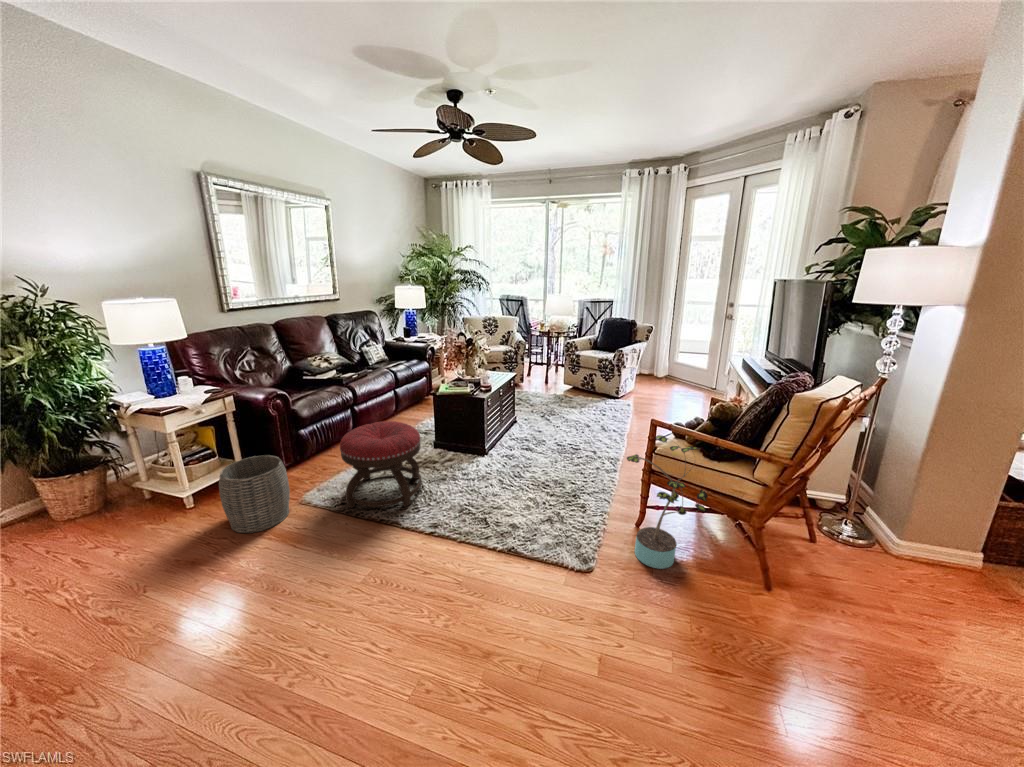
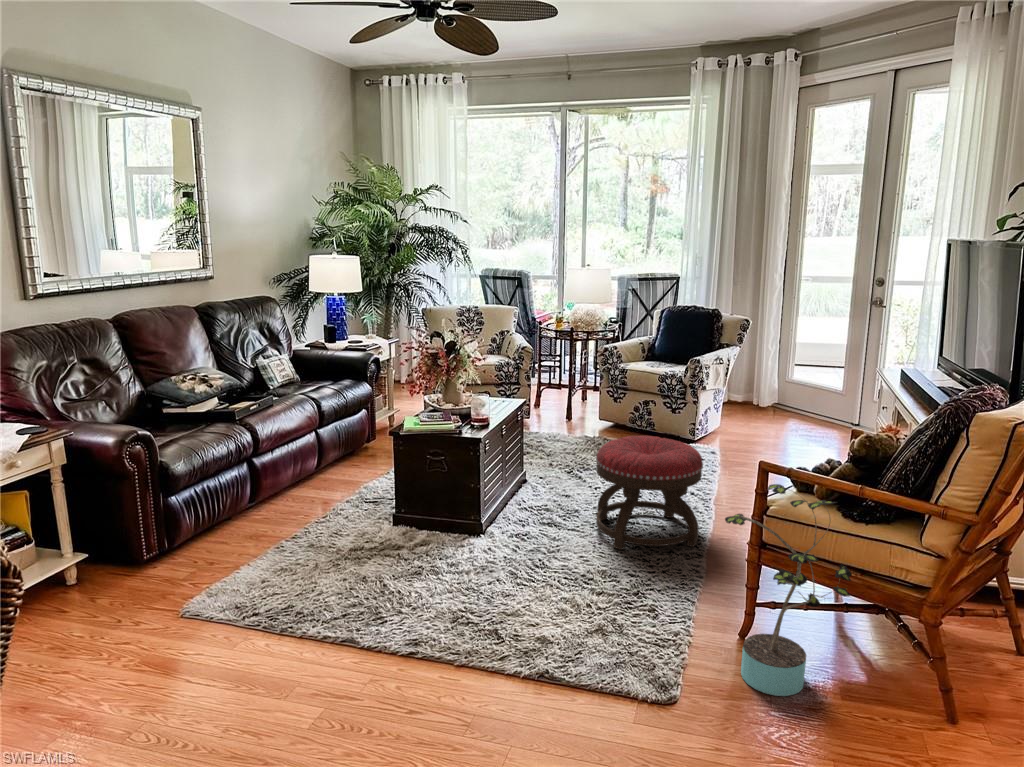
ottoman: present [340,421,421,508] -> present [596,436,703,550]
woven basket: present [219,455,290,533] -> none [59,534,169,662]

